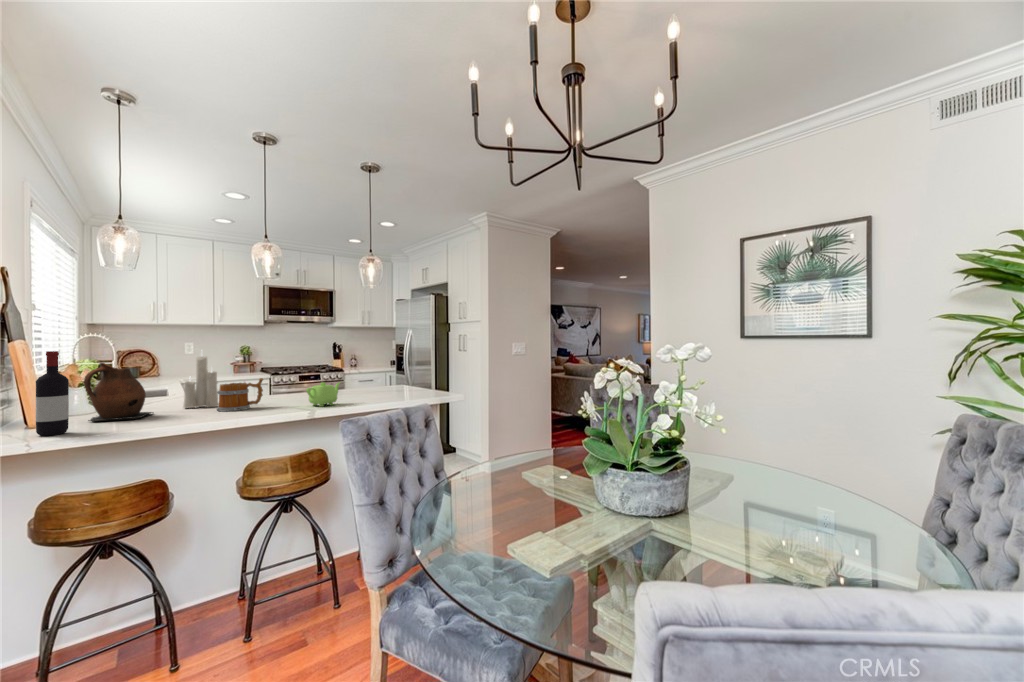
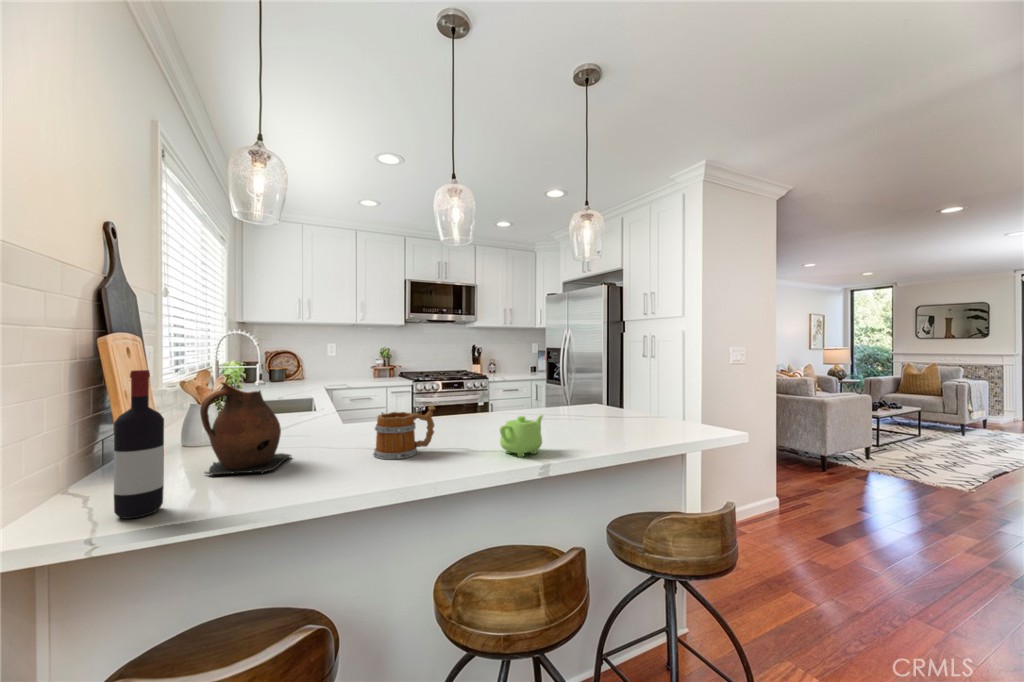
candle: present [183,356,219,408] -> none [328,355,373,445]

